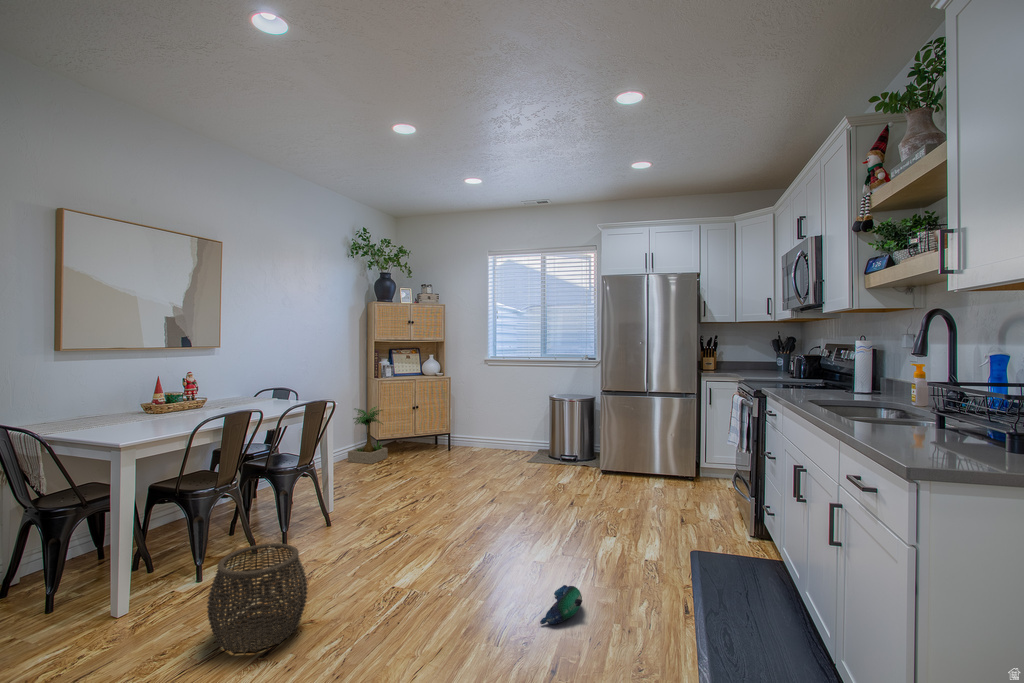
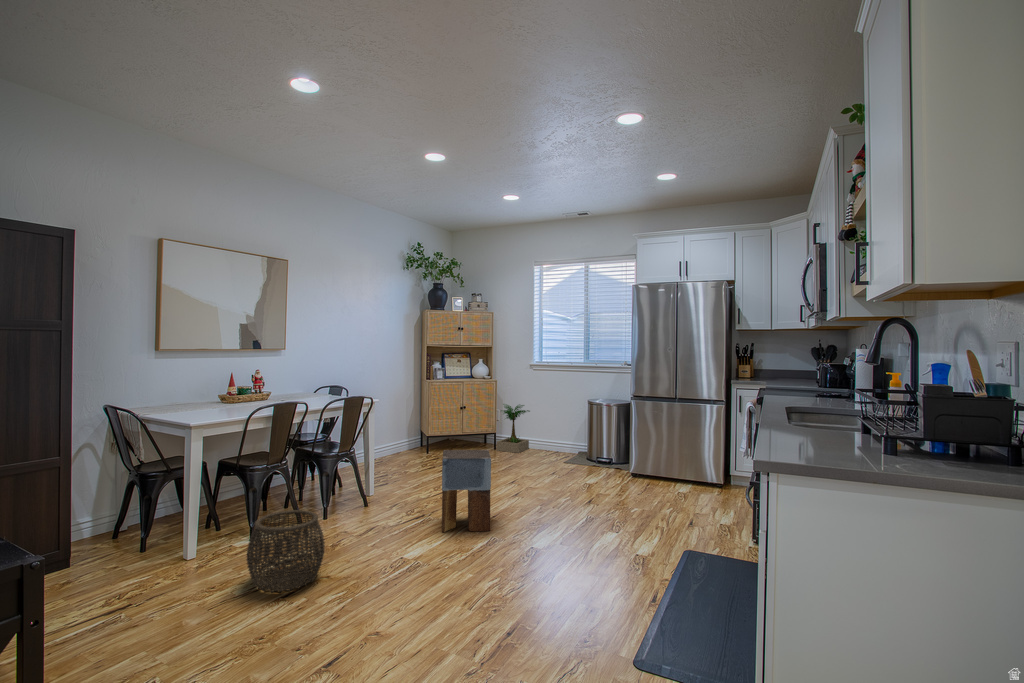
potted plant: present [348,406,388,464] -> present [497,404,530,453]
stool: none [424,454,484,551] -> present [442,450,491,532]
plush toy: present [540,585,582,624] -> none [511,566,553,596]

